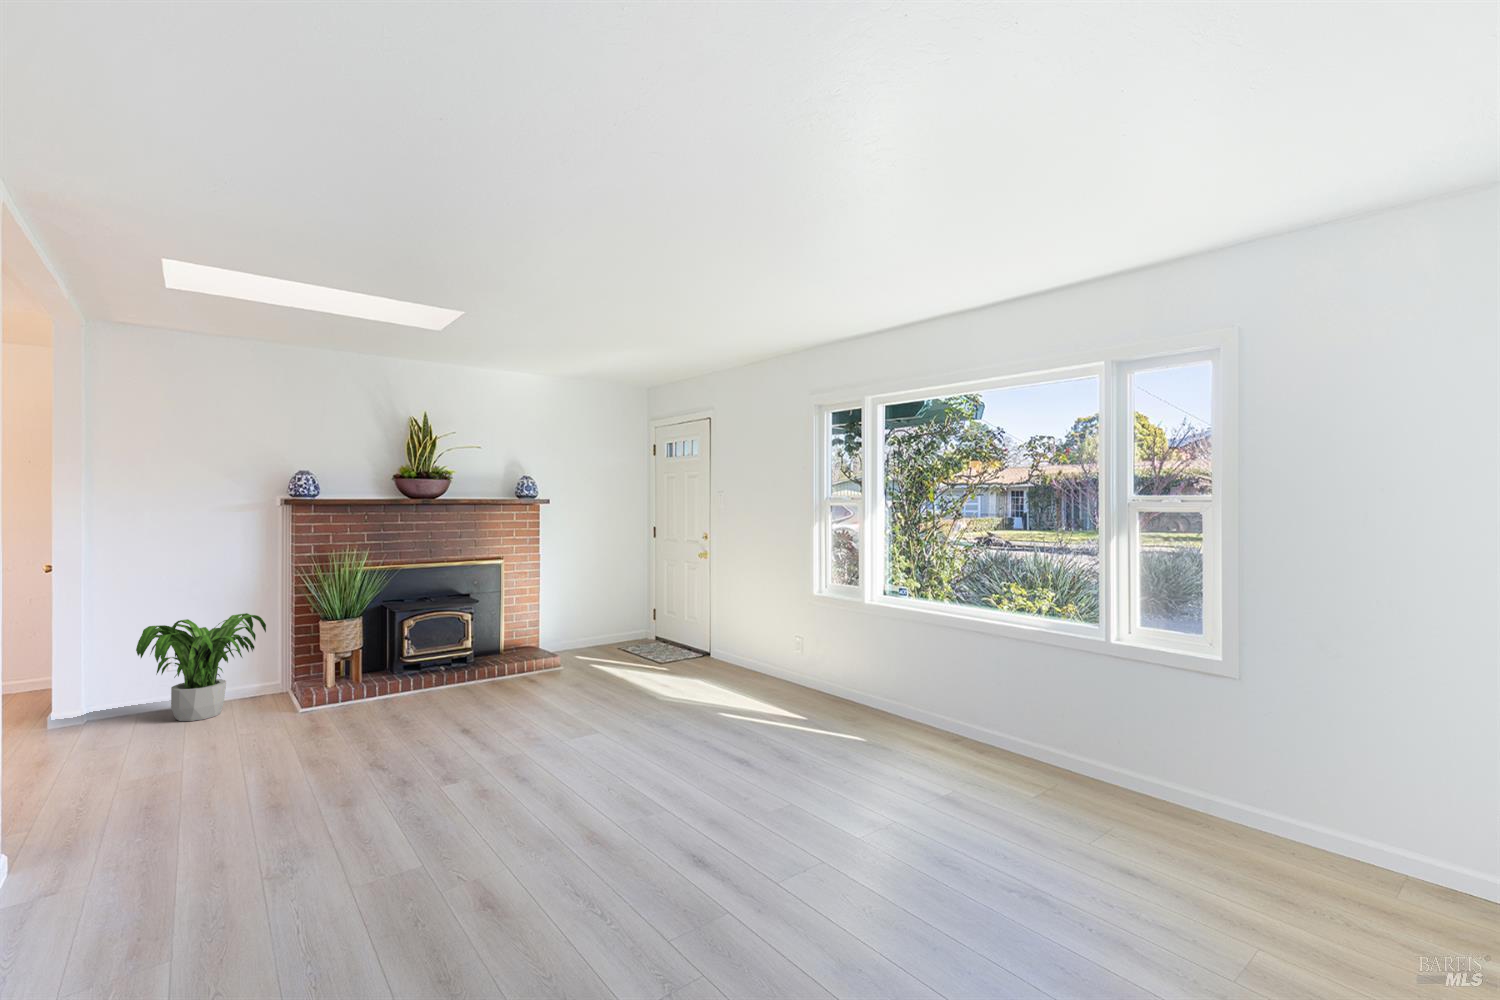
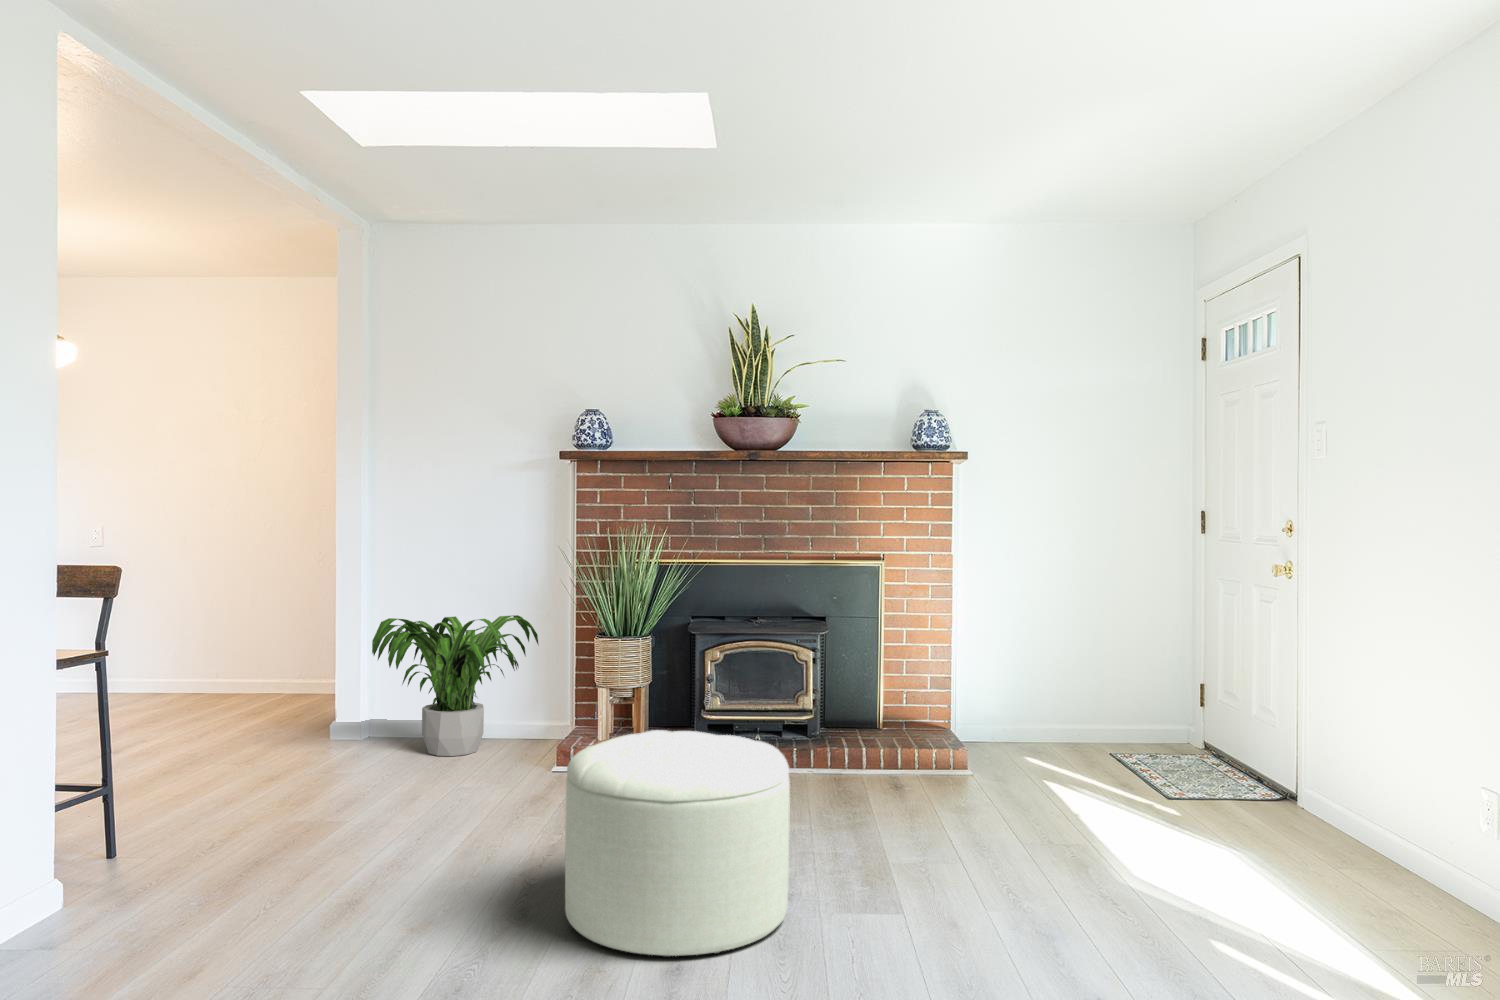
ottoman: none [425,662,551,782] -> present [565,730,790,956]

